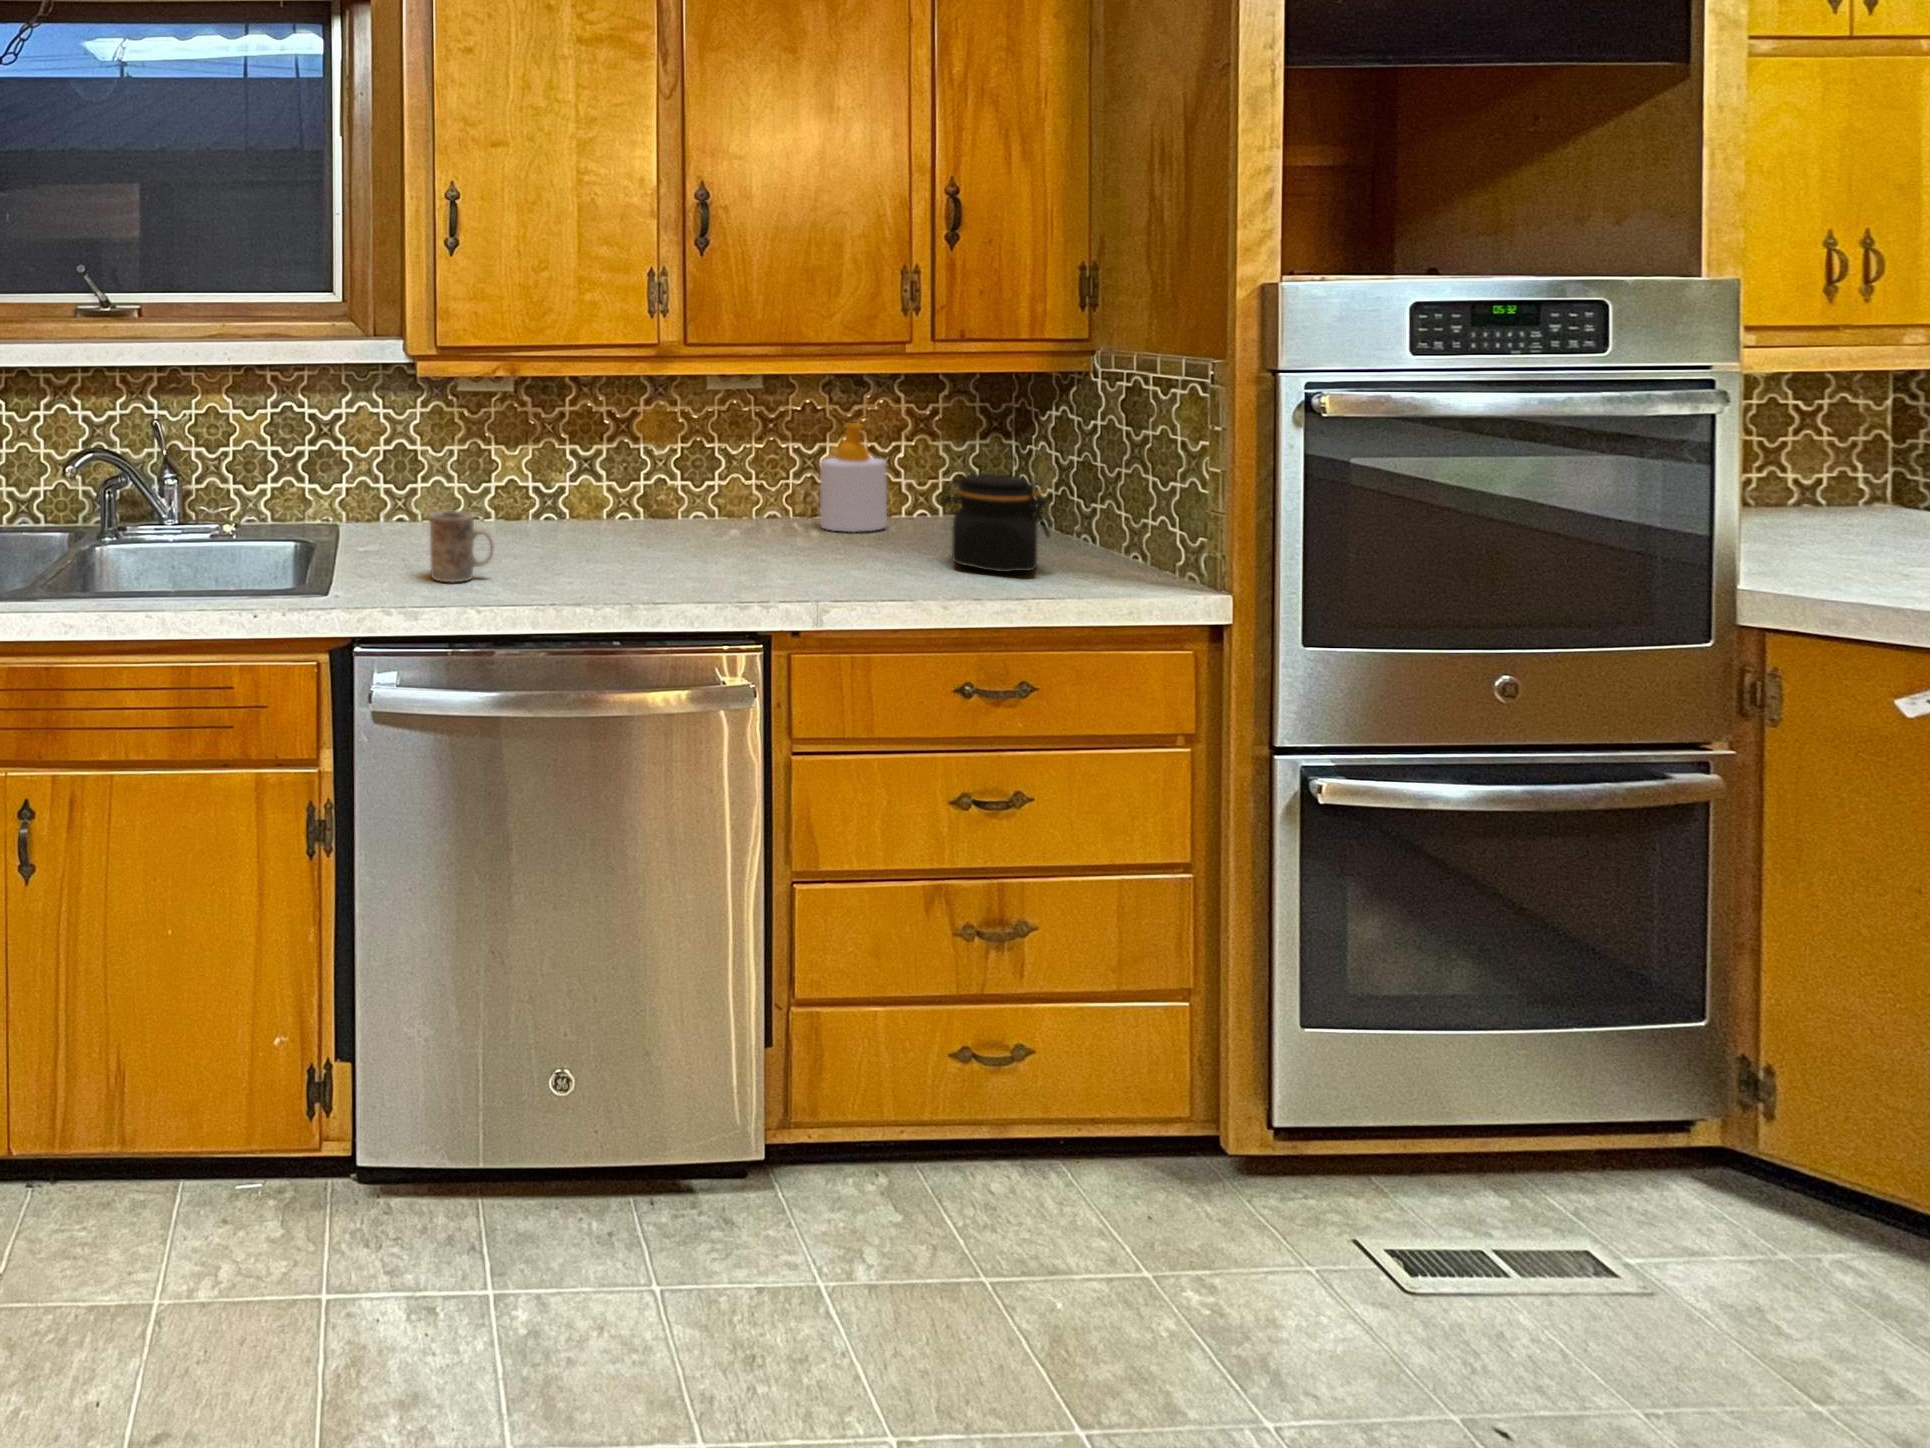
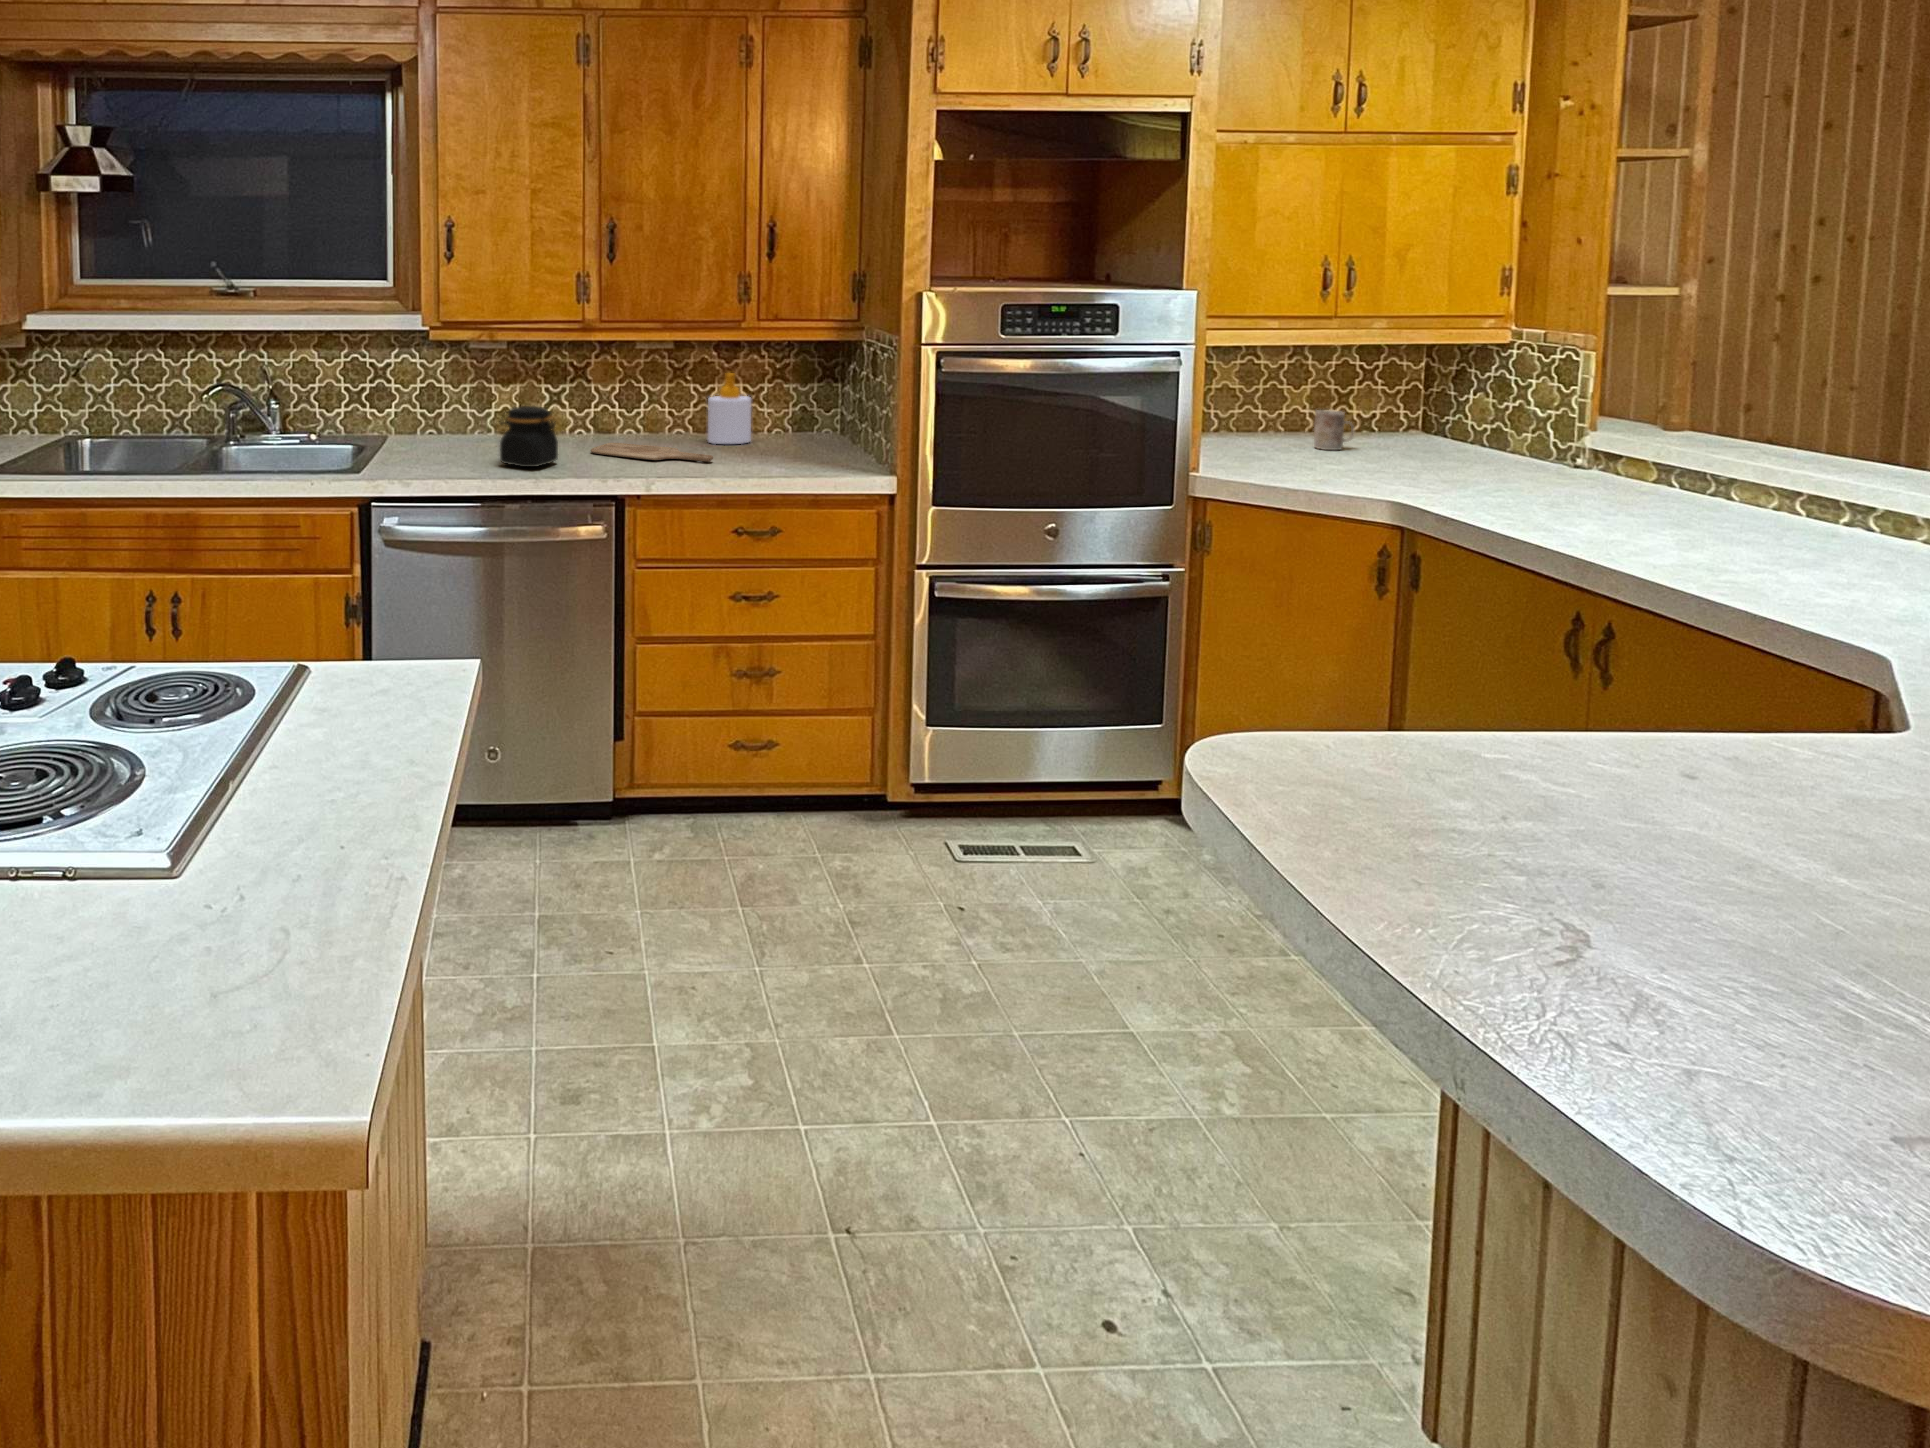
jar: present [941,474,1049,572] -> present [500,406,558,467]
mug: present [430,510,494,582] -> present [1314,410,1355,450]
cutting board: none [662,531,871,564] -> present [591,443,713,461]

